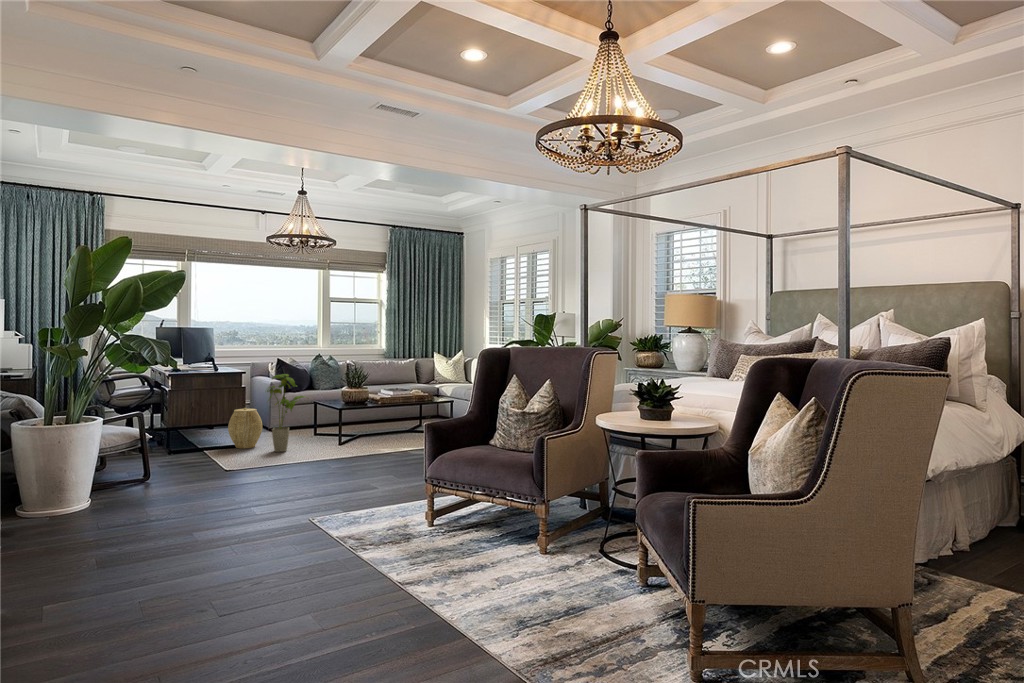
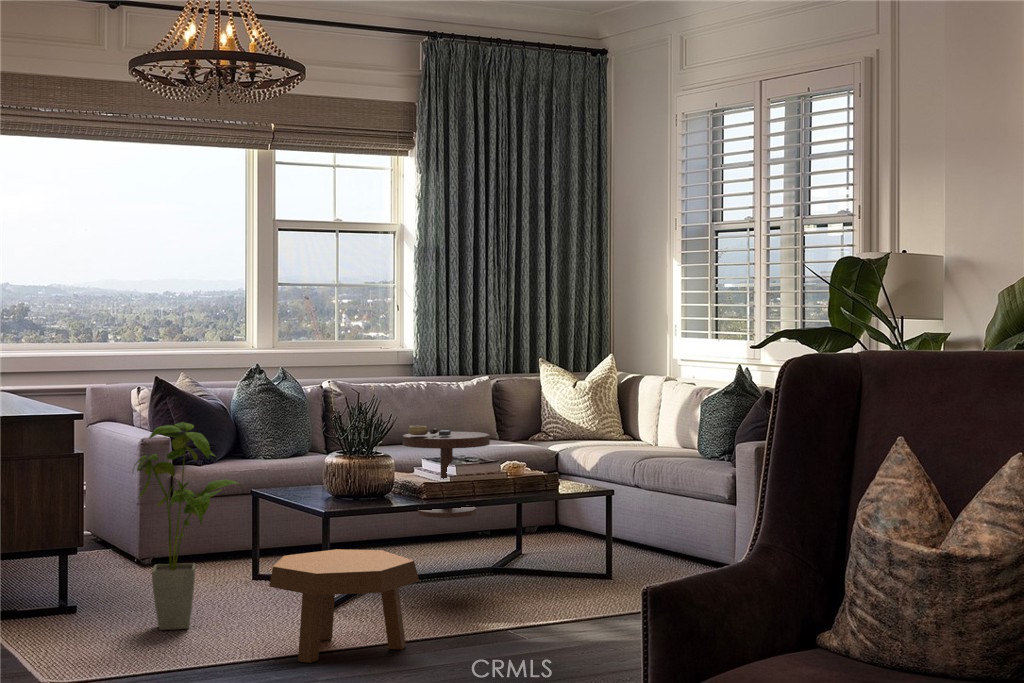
side table: none [372,377,405,438] -> present [403,426,490,518]
woven basket: present [228,408,262,448] -> none [39,511,125,618]
footstool: none [316,421,373,462] -> present [269,549,419,663]

